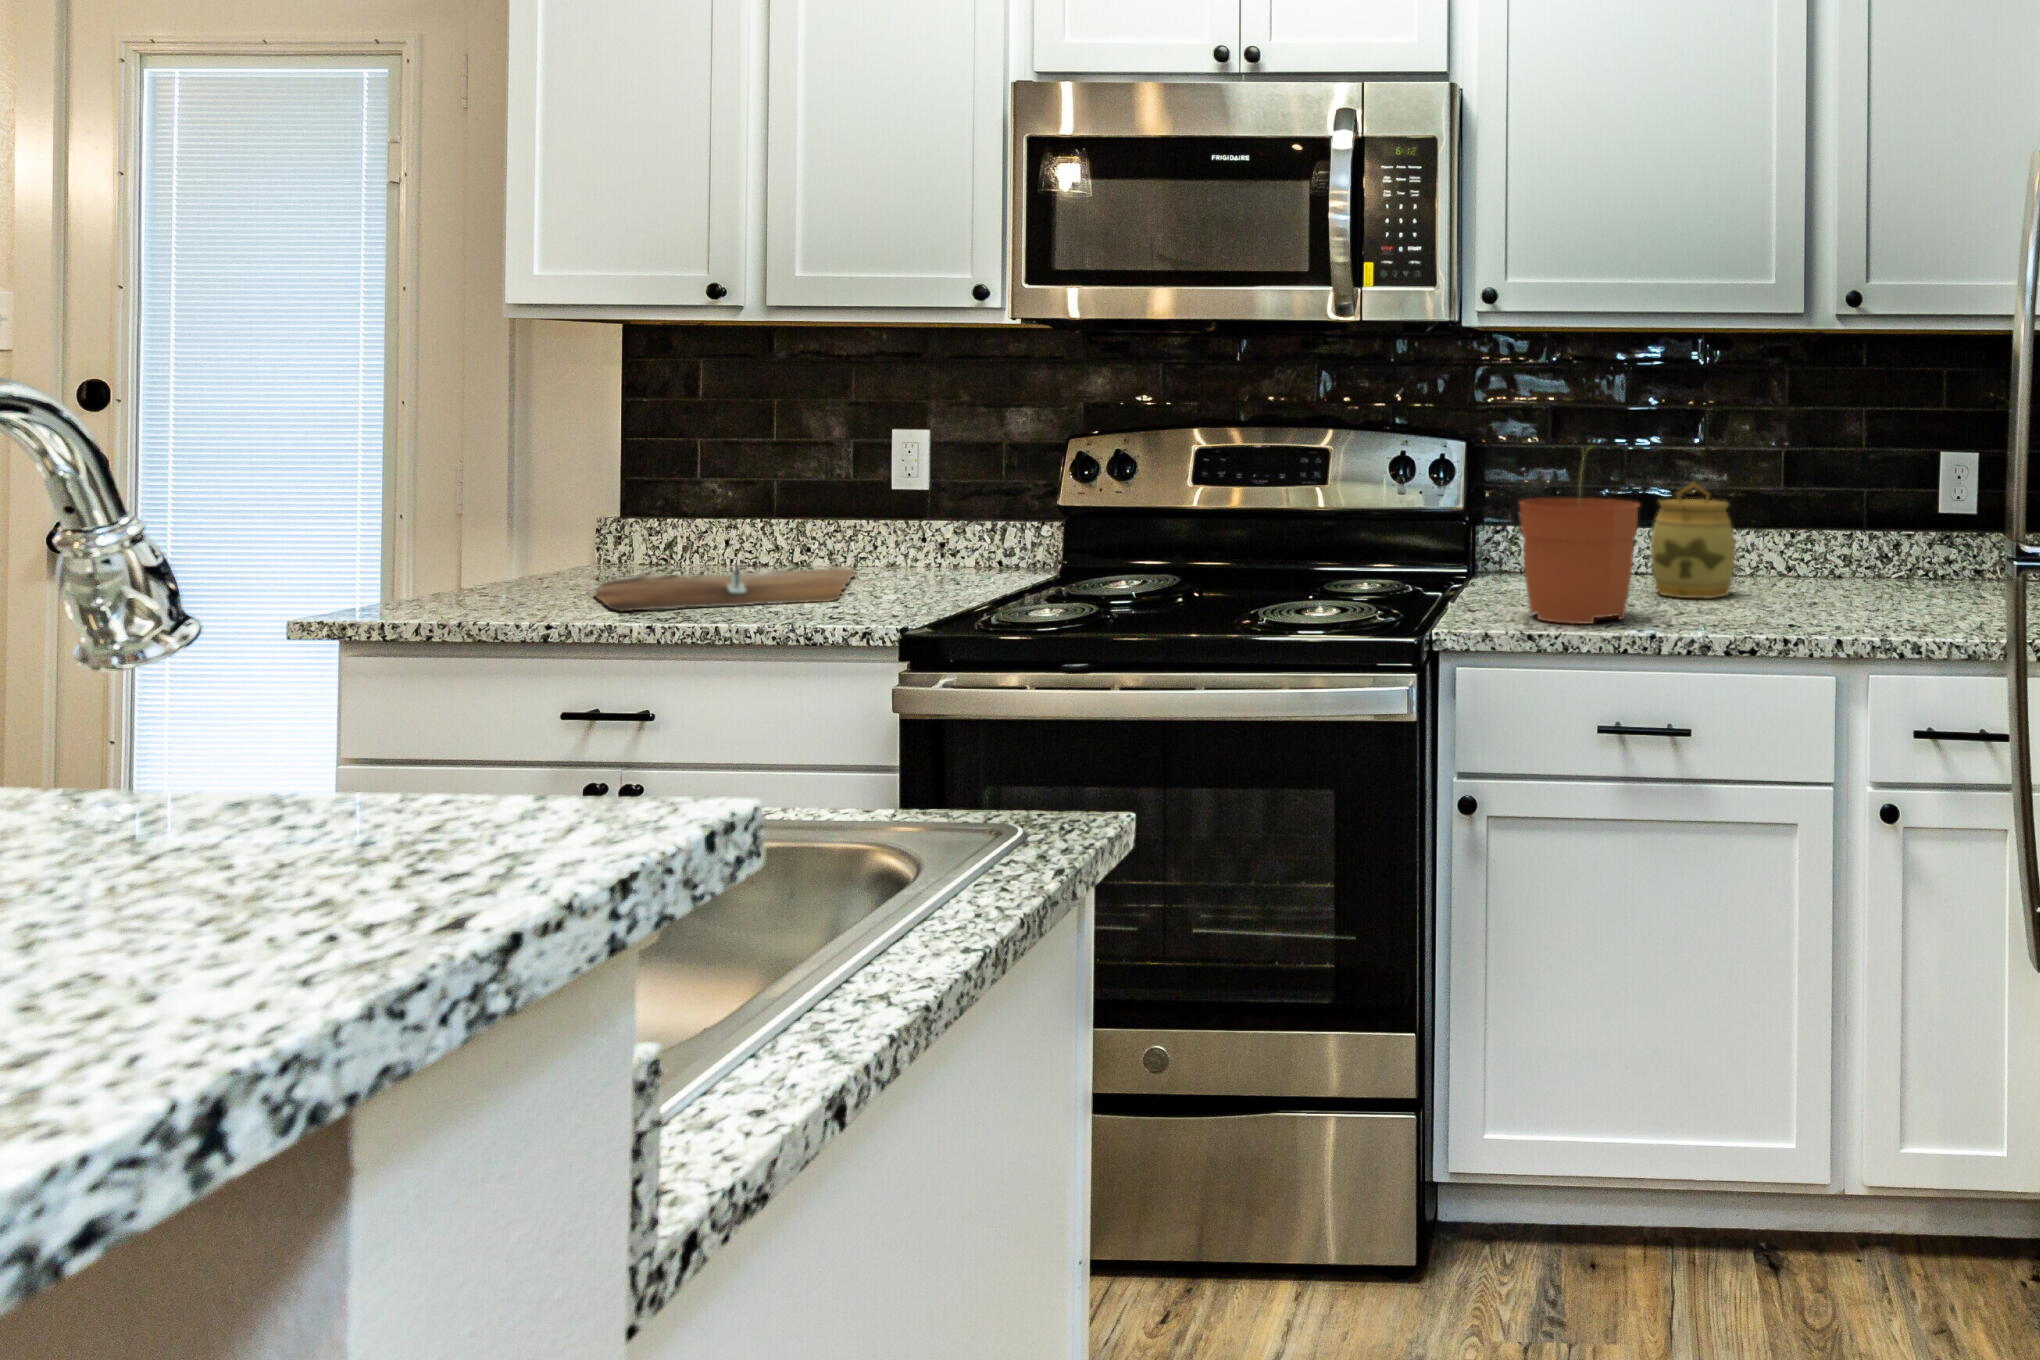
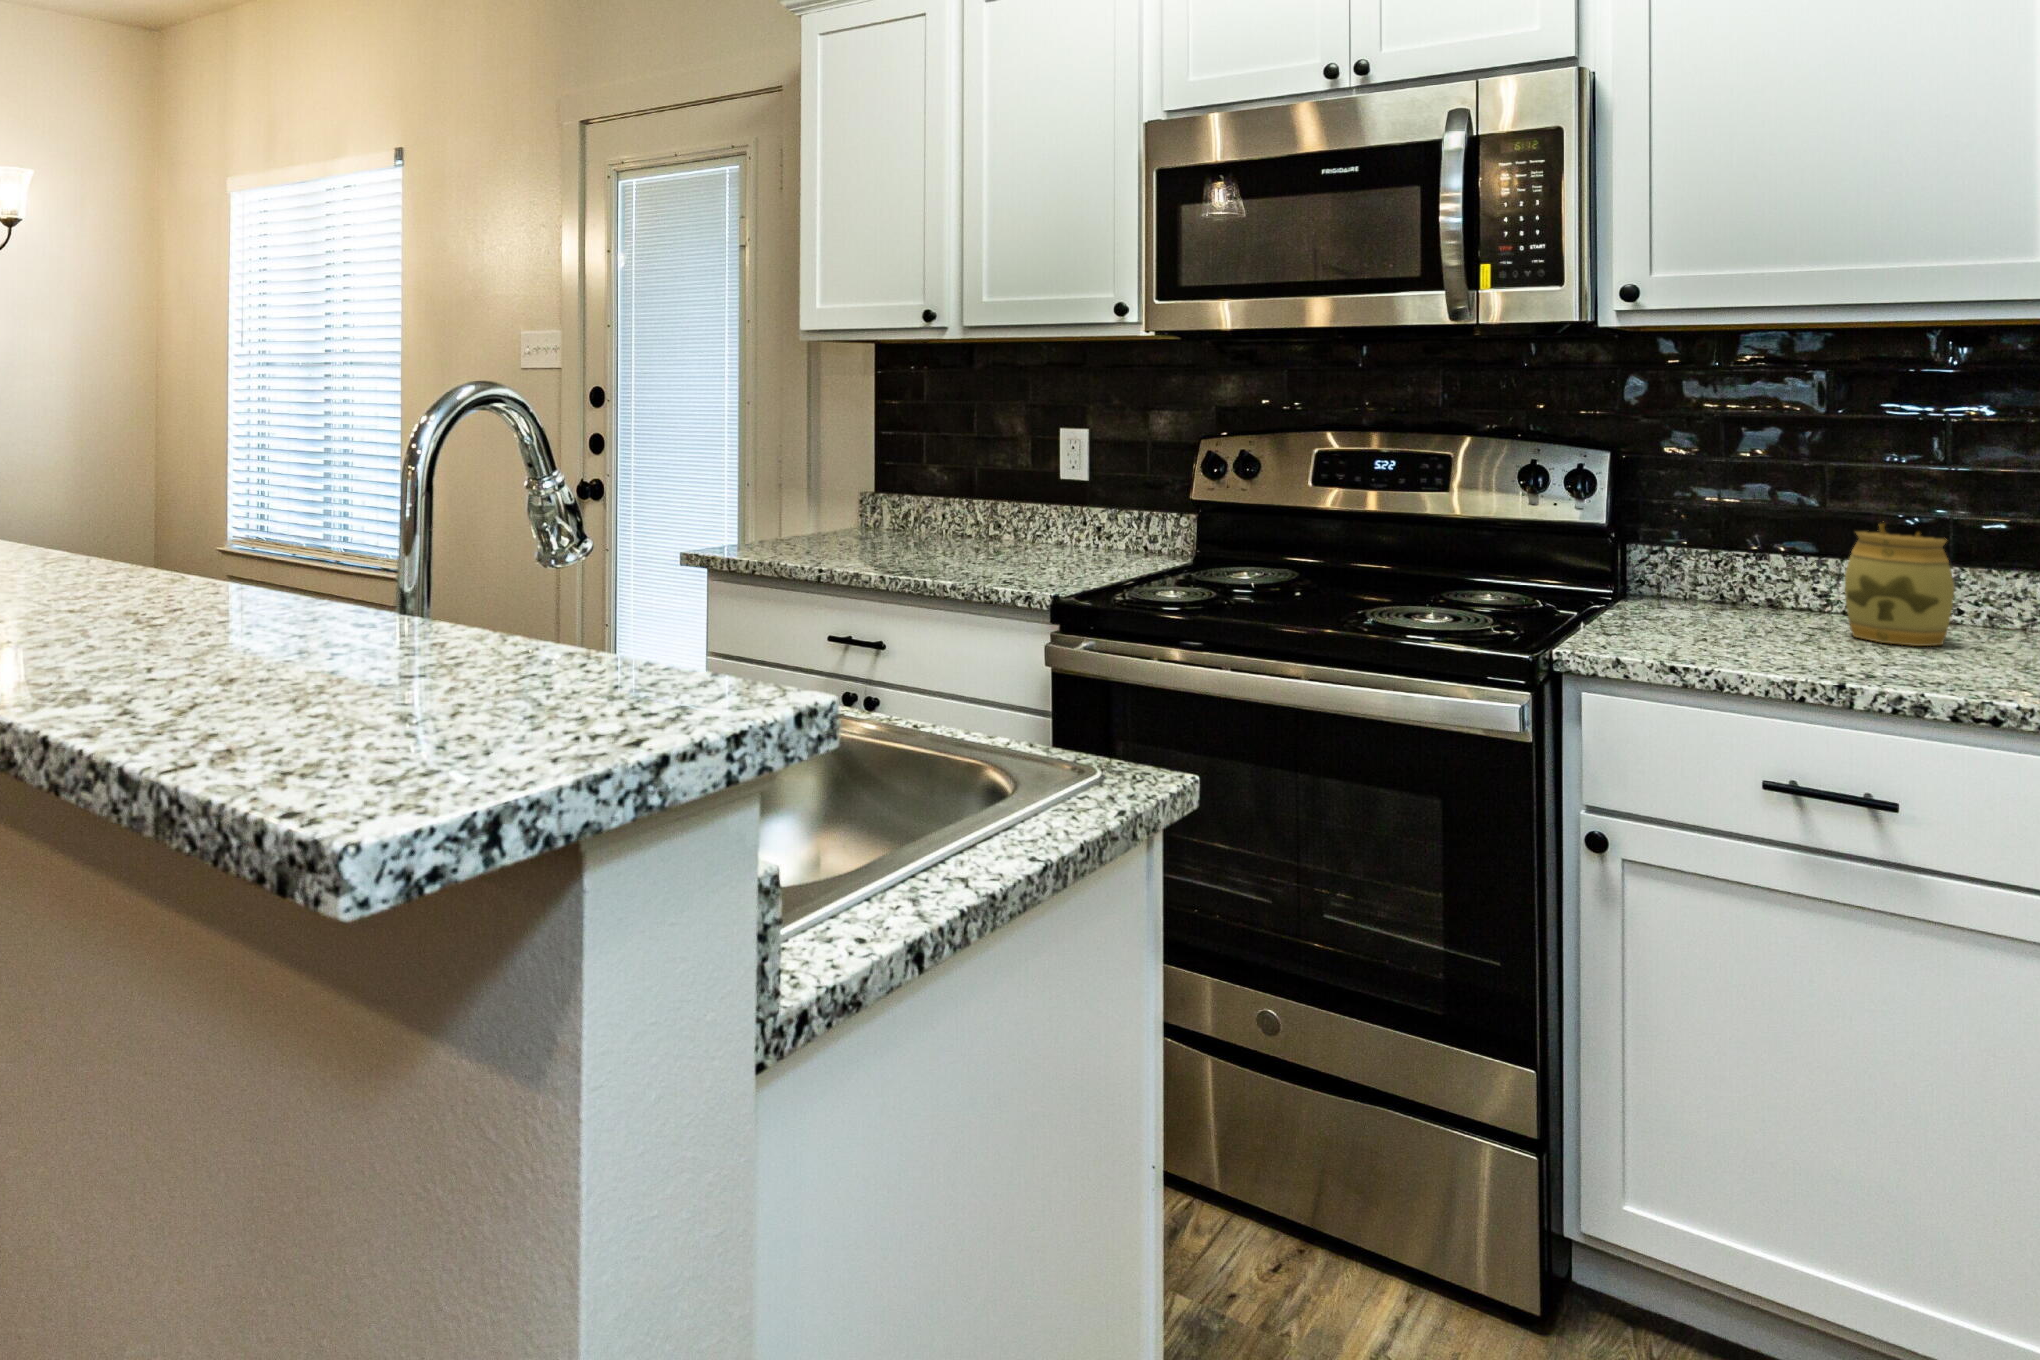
plant pot: present [1520,446,1639,624] -> none [1672,465,1820,660]
cutting board: present [595,566,855,612] -> none [818,533,1026,571]

